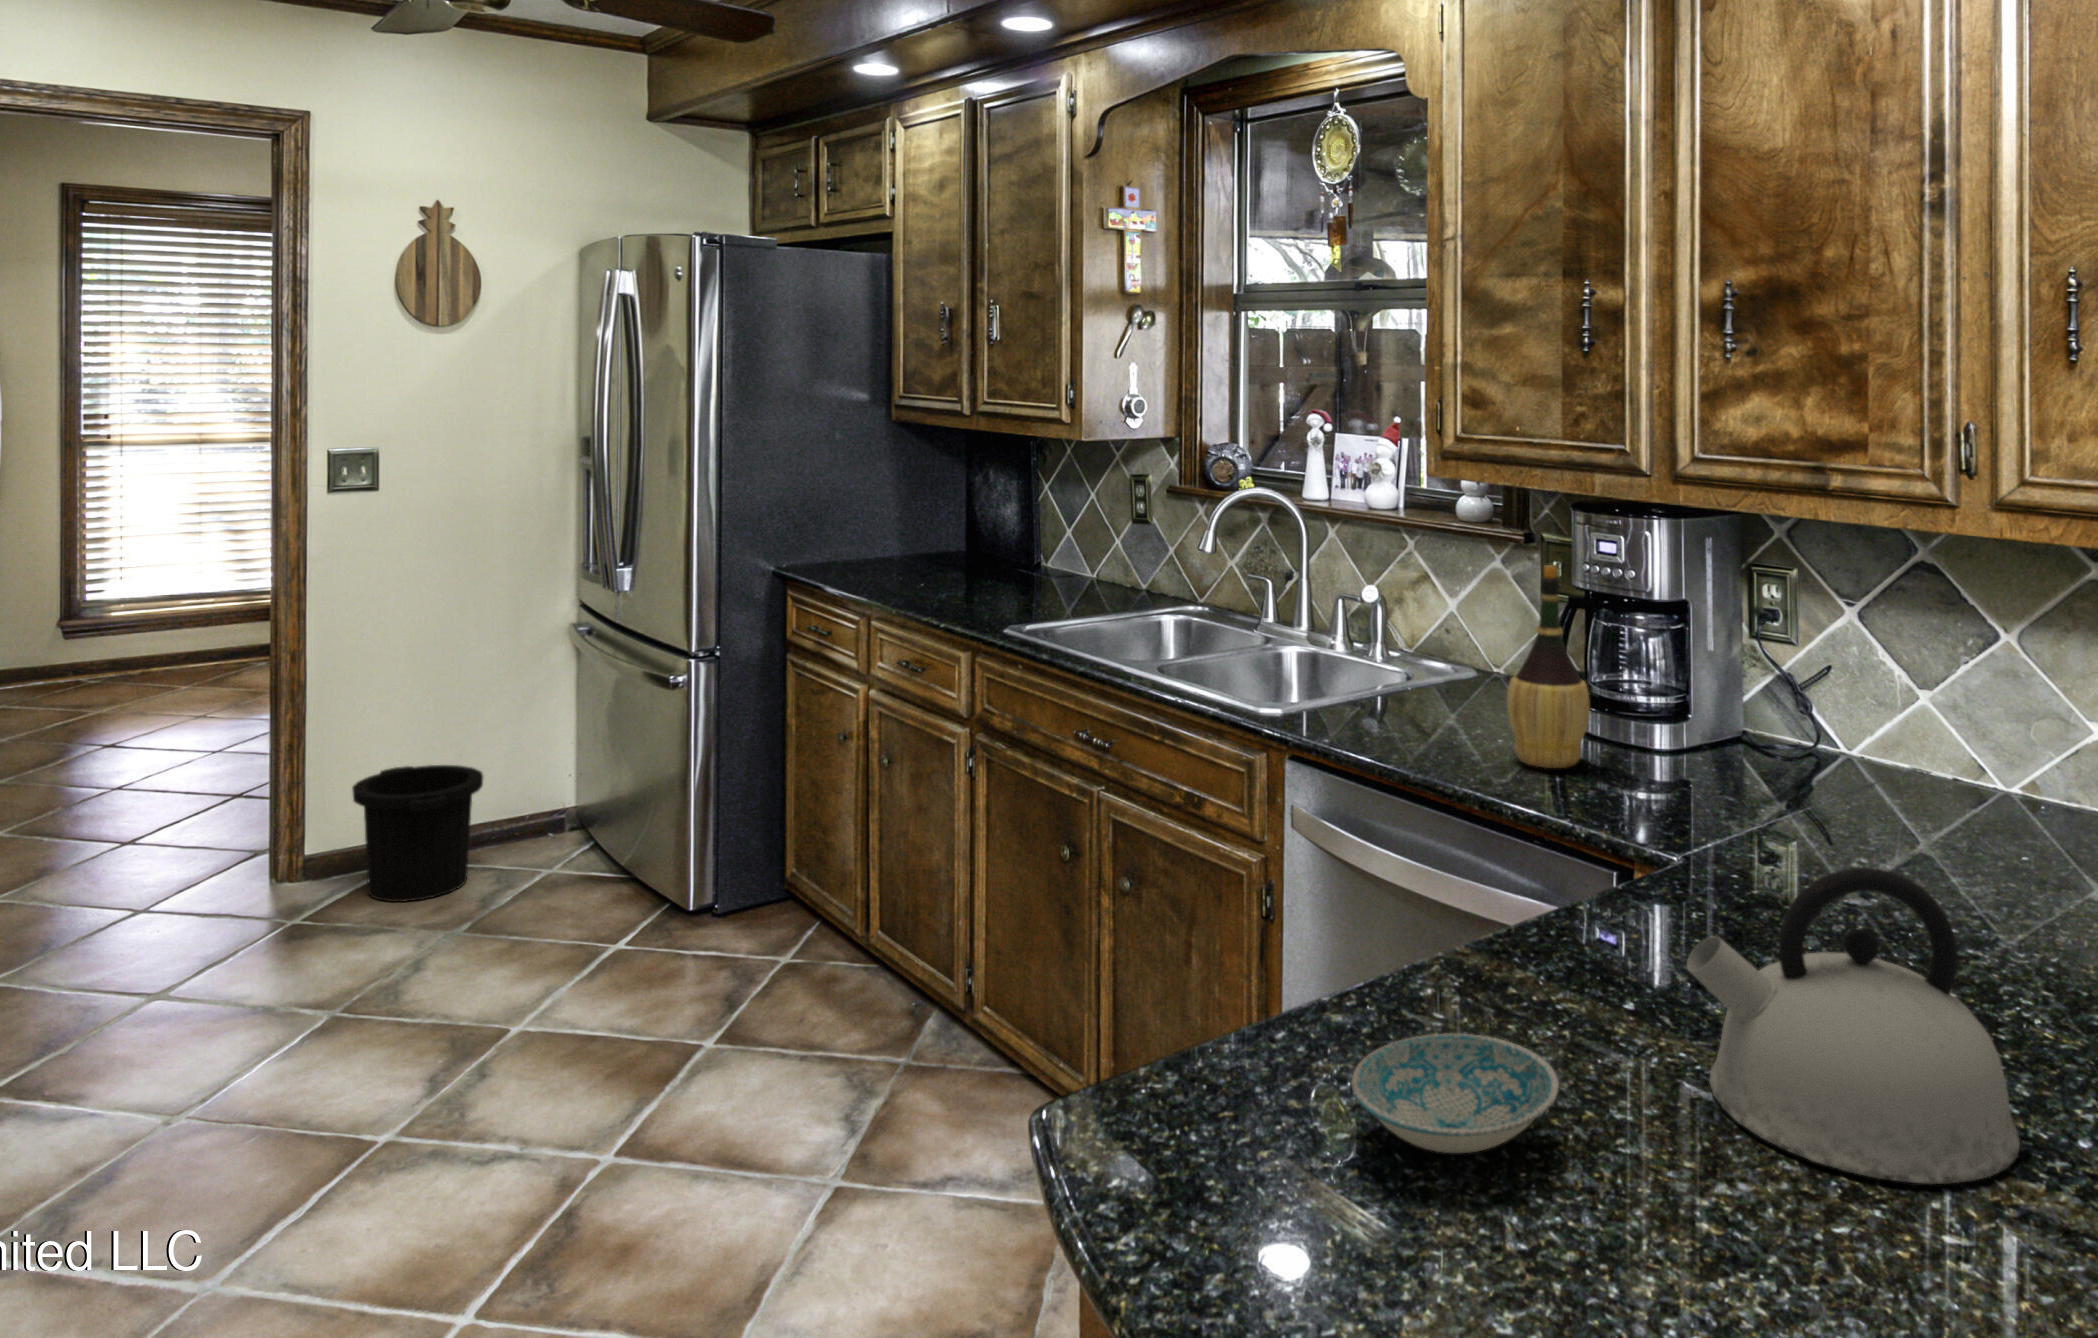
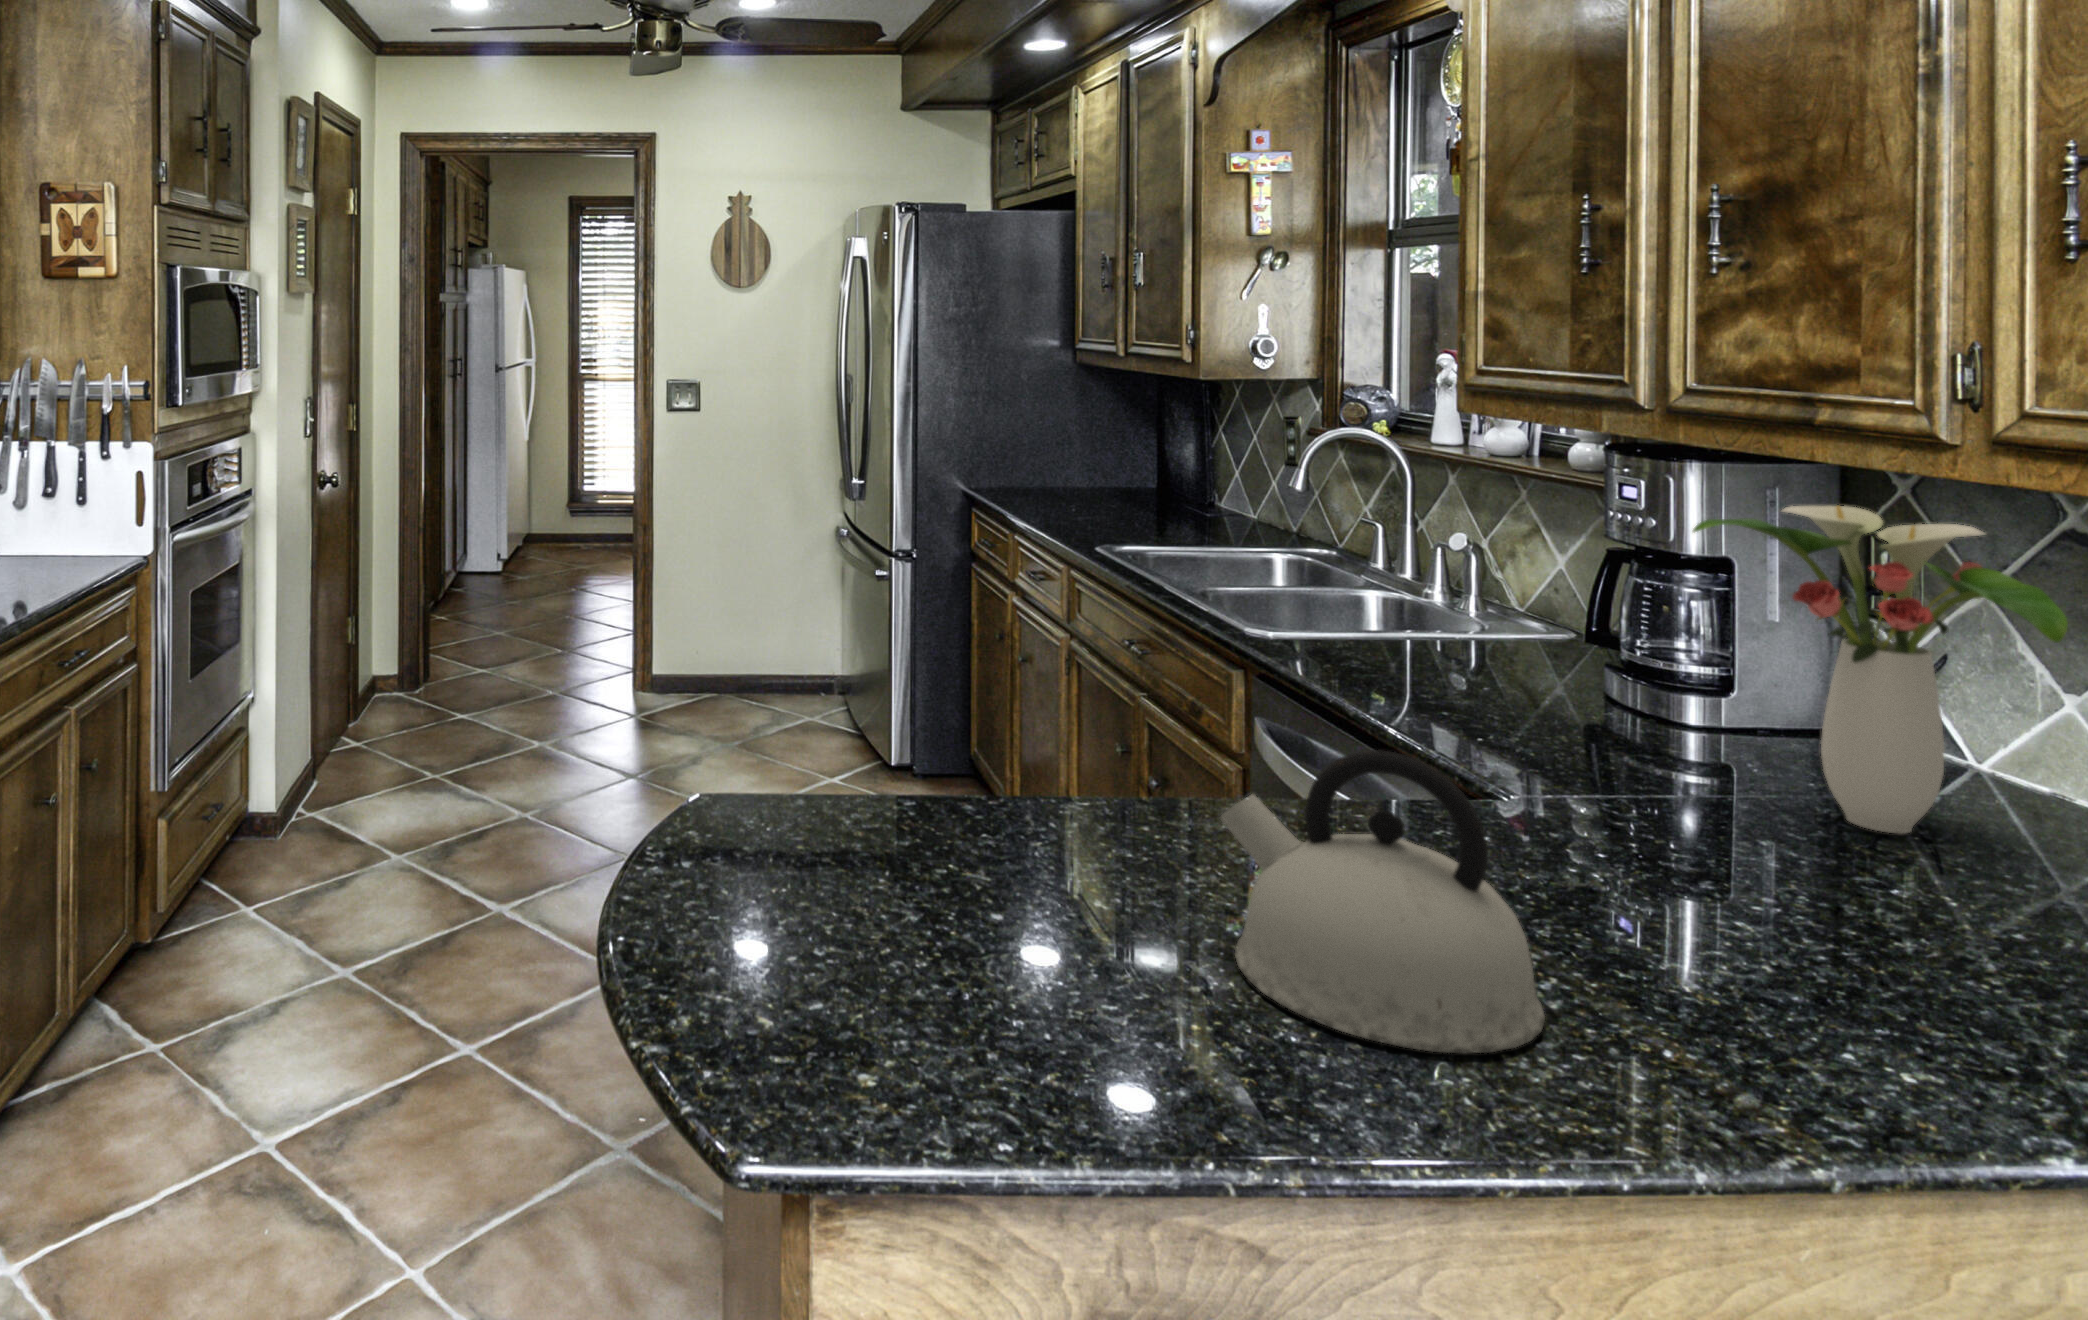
flower arrangement: none [1762,557,2027,830] -> present [1693,506,2068,834]
wine bottle: present [1507,565,1590,768] -> none [1475,501,1577,716]
trash can: present [352,765,483,902] -> none [678,617,766,714]
ceramic bowl: present [1351,1033,1559,1153] -> none [874,819,1060,900]

